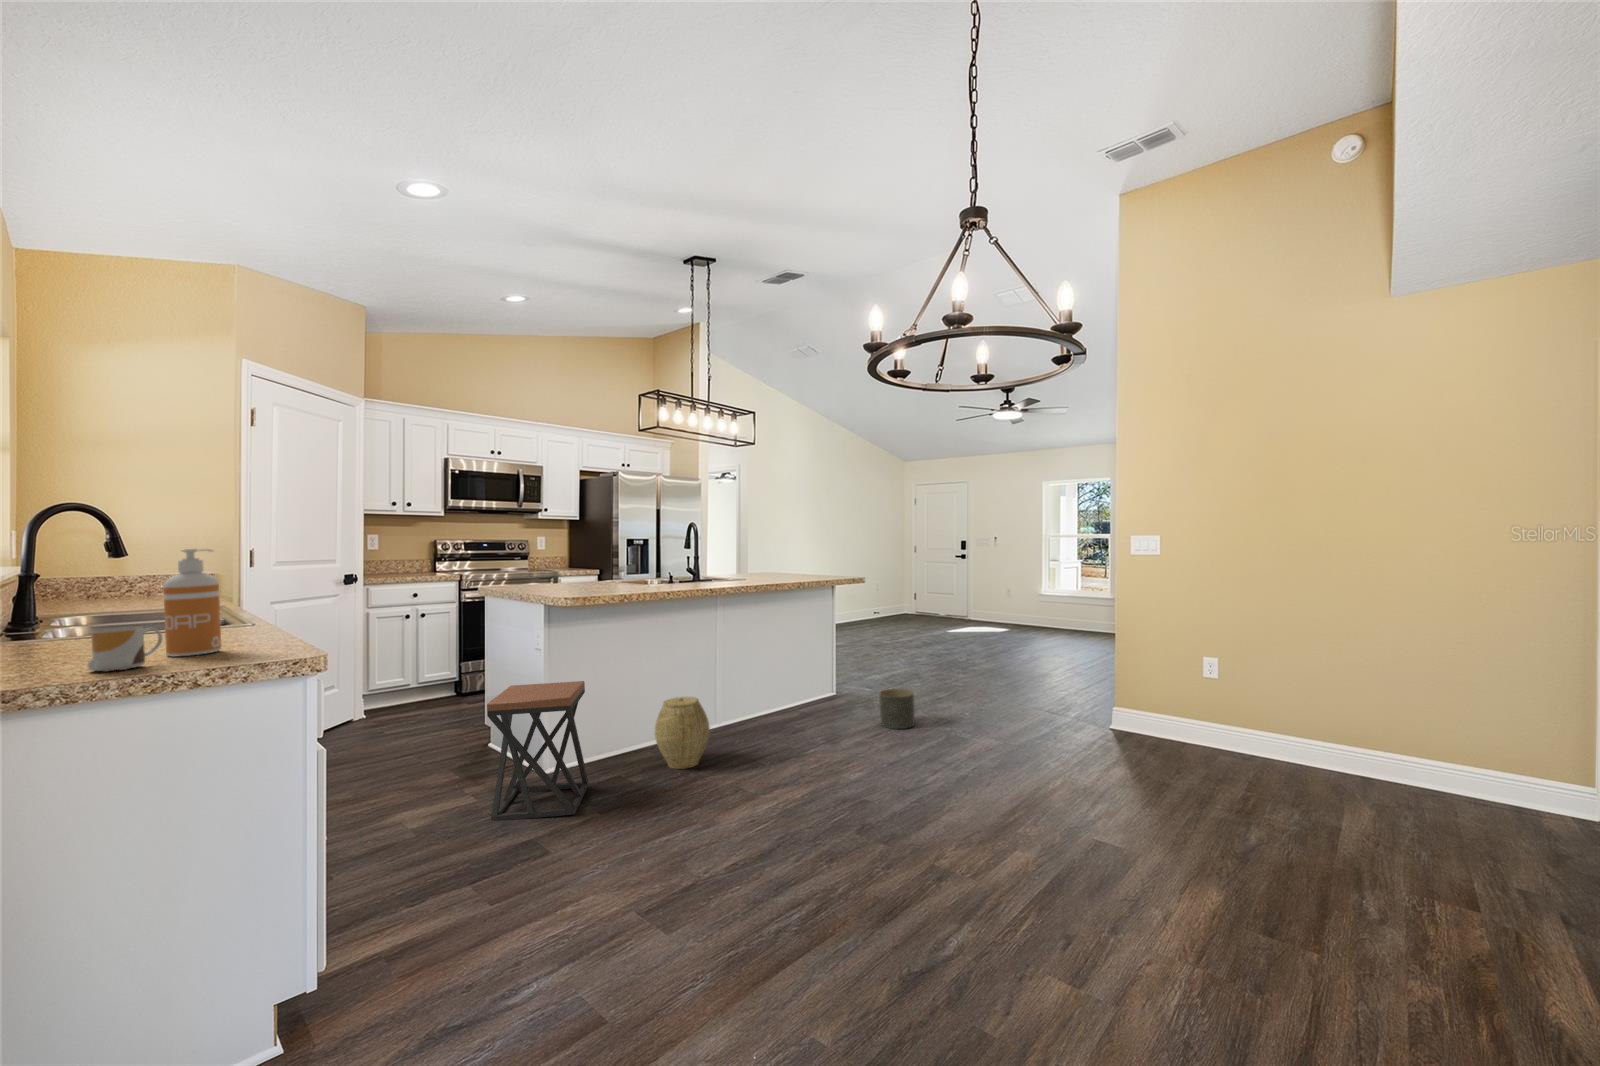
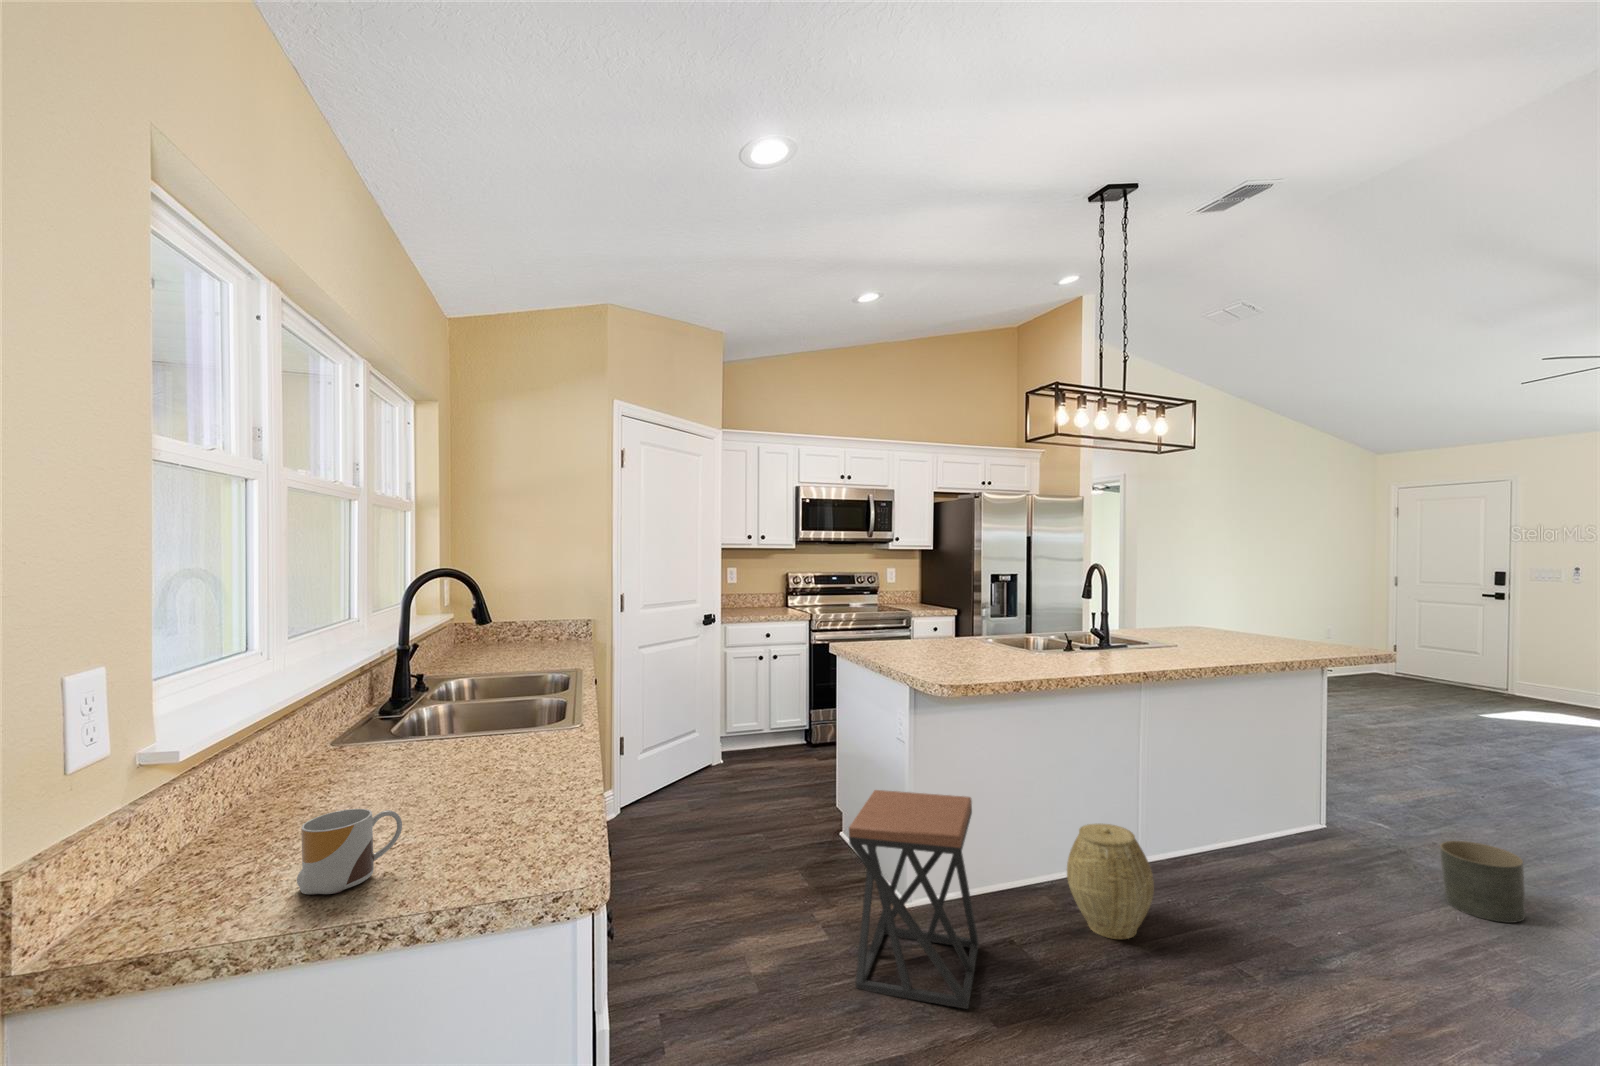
soap dispenser: present [163,549,221,657] -> none [426,668,498,838]

